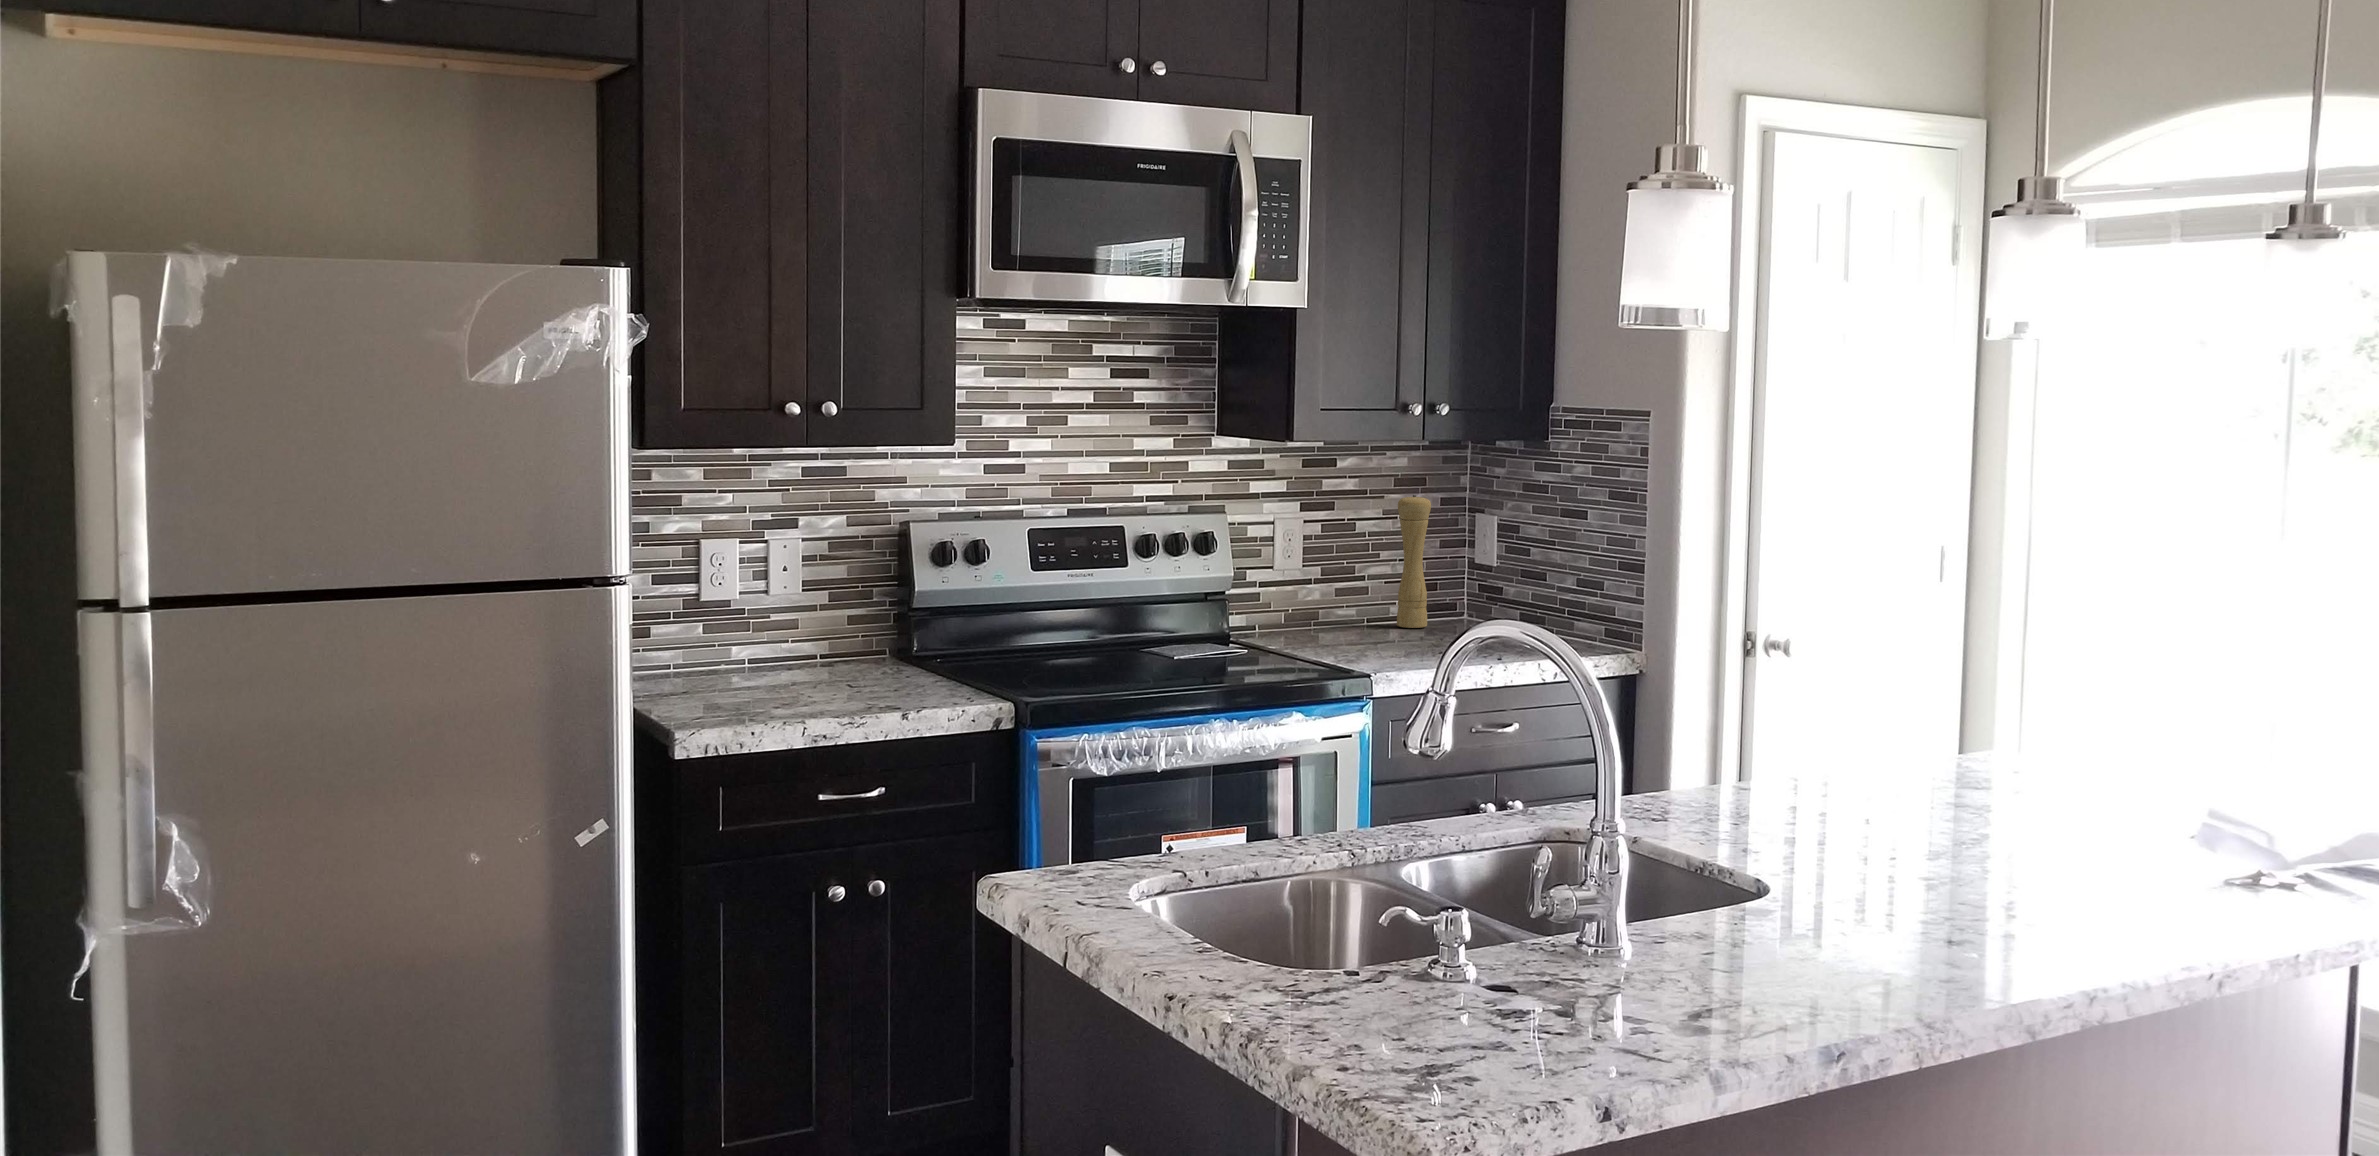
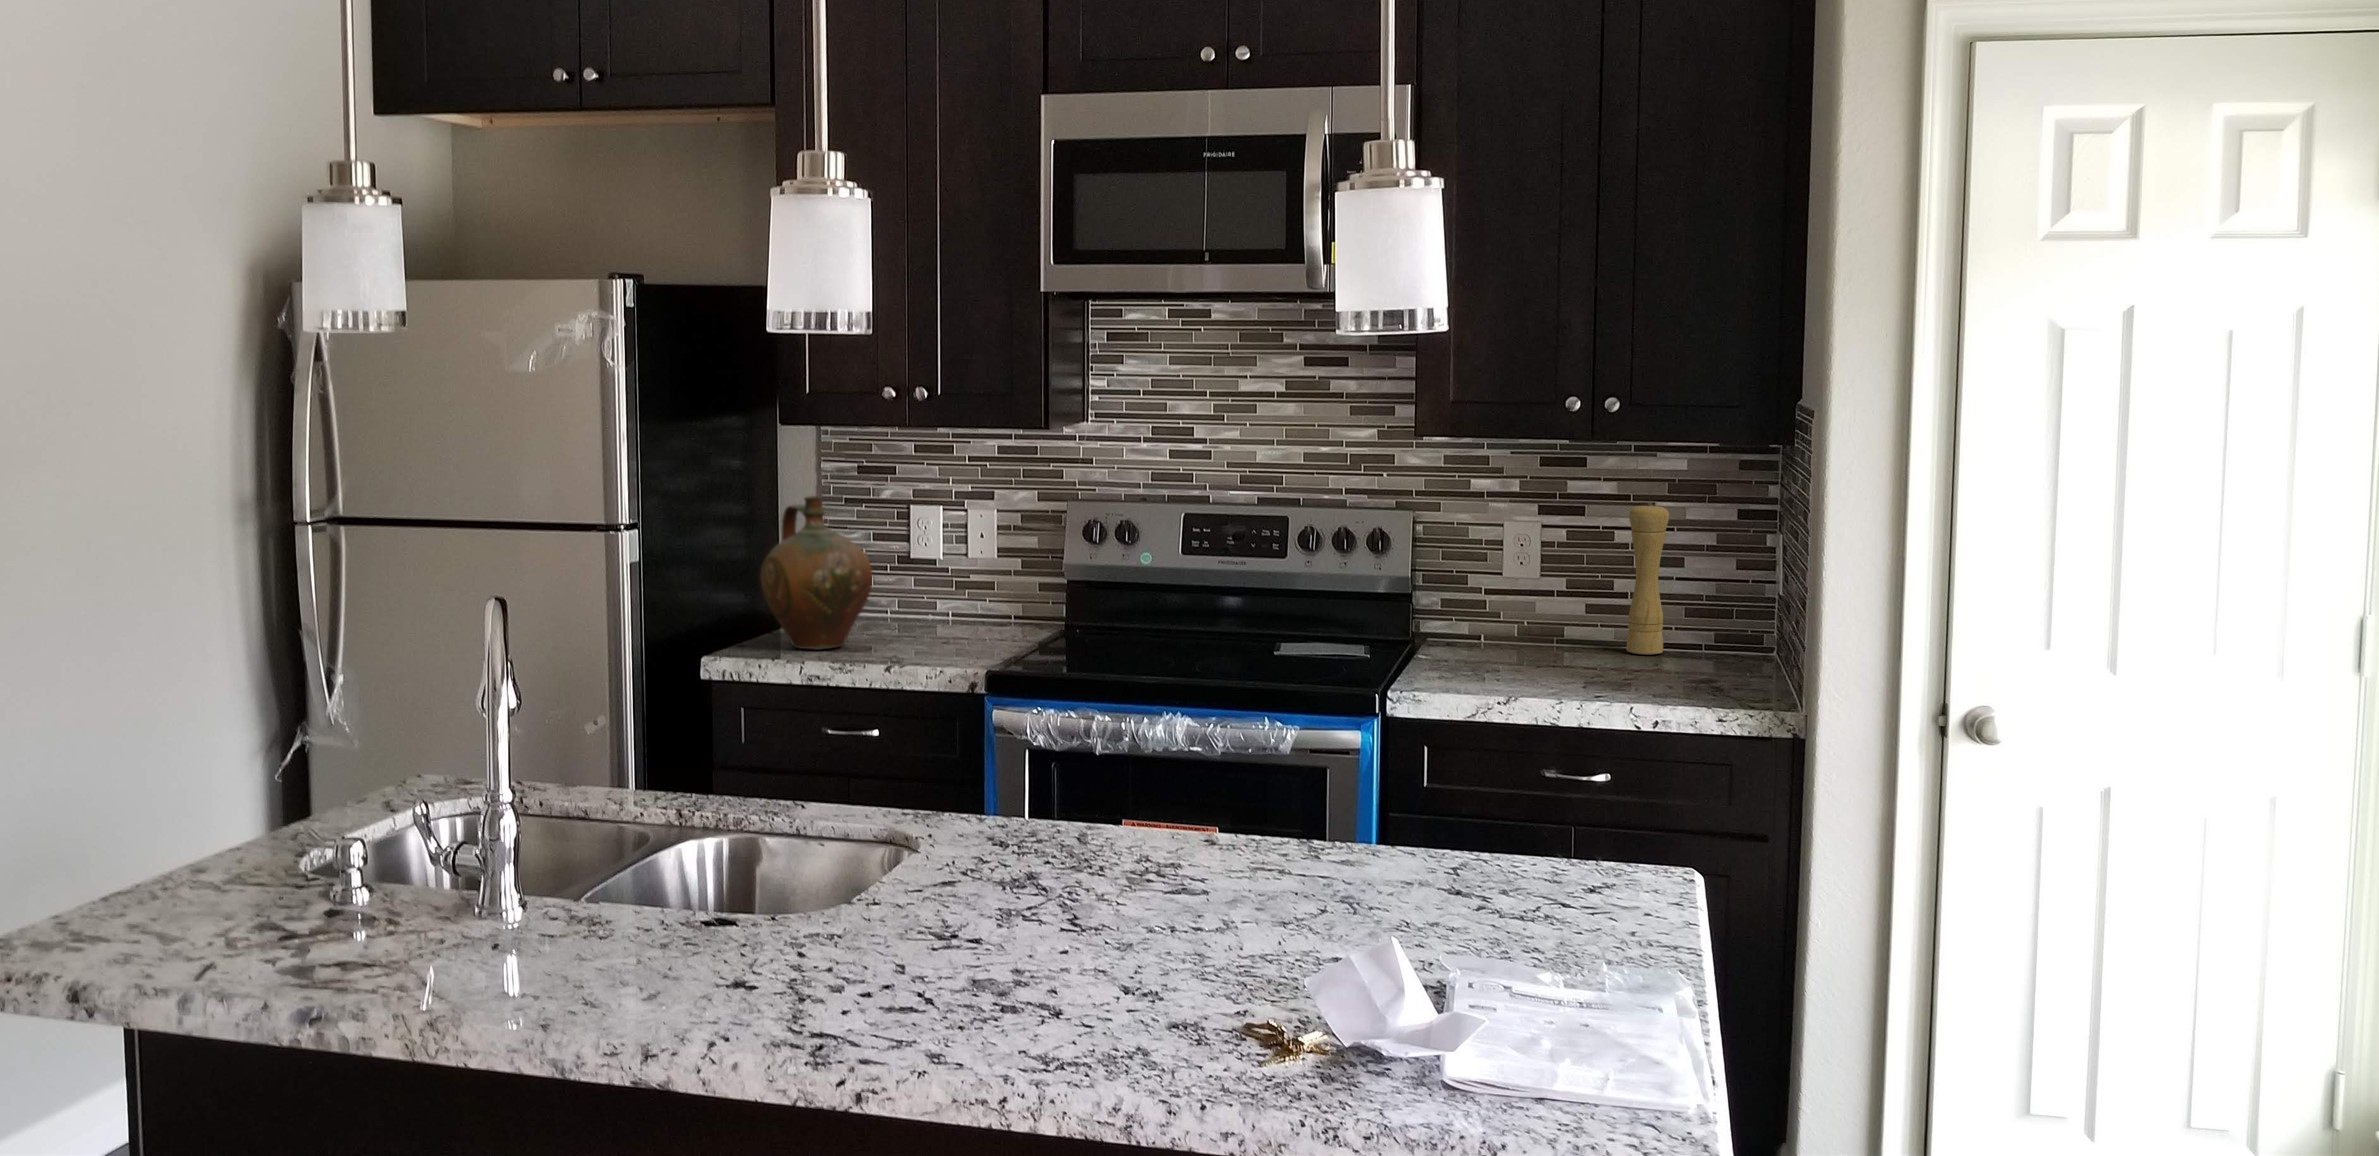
ceramic jug: none [695,530,829,711] -> present [760,496,872,650]

